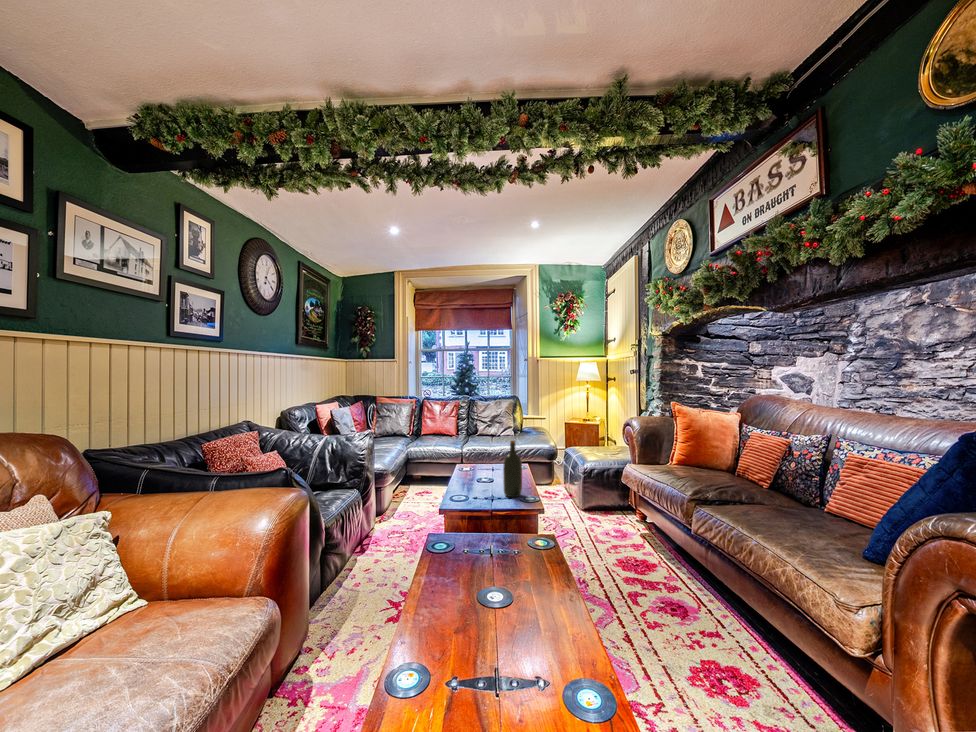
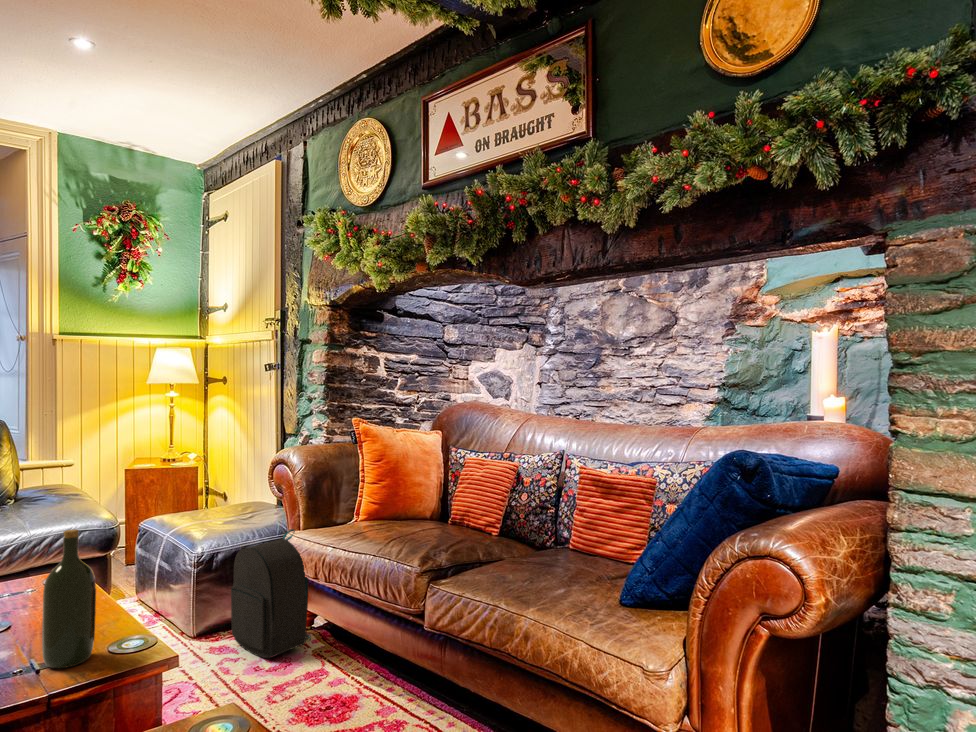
backpack: none [598,463,640,530] -> present [231,529,311,658]

